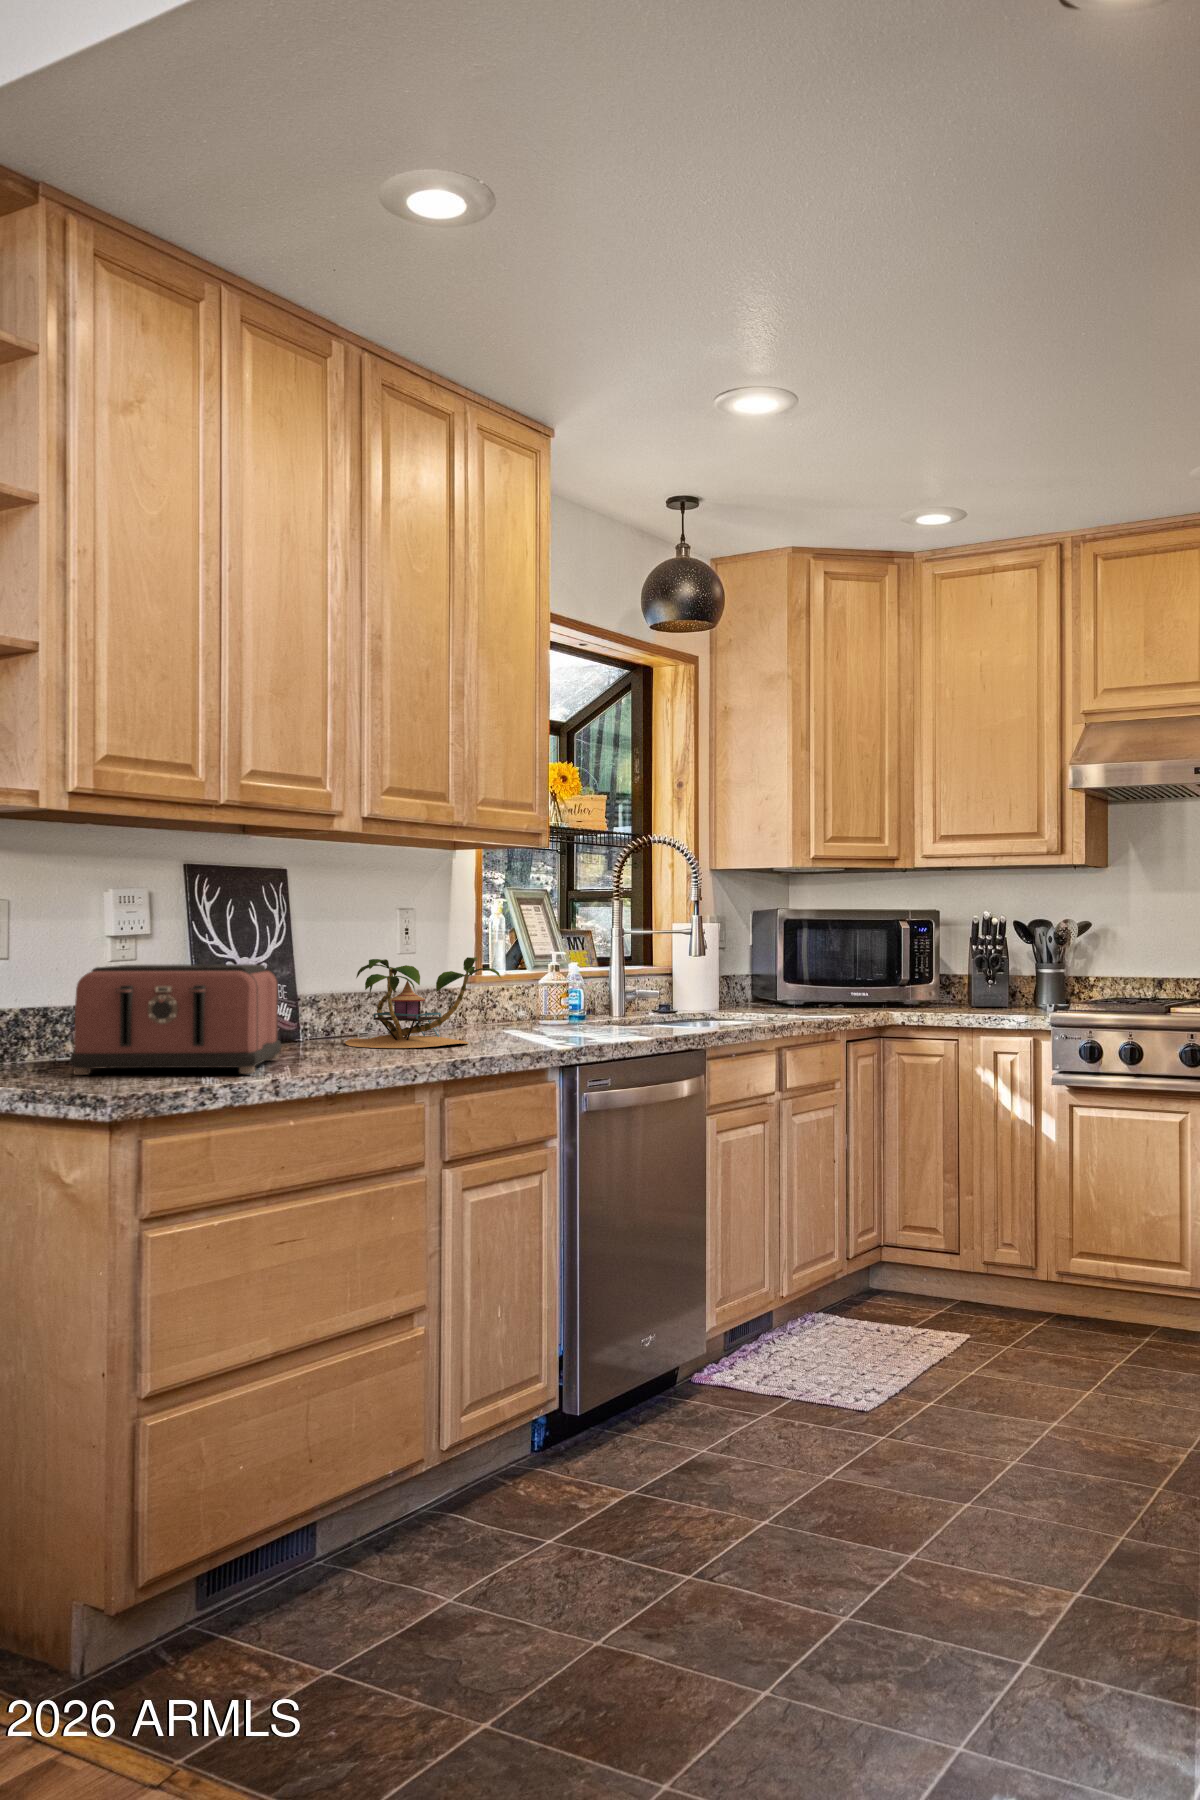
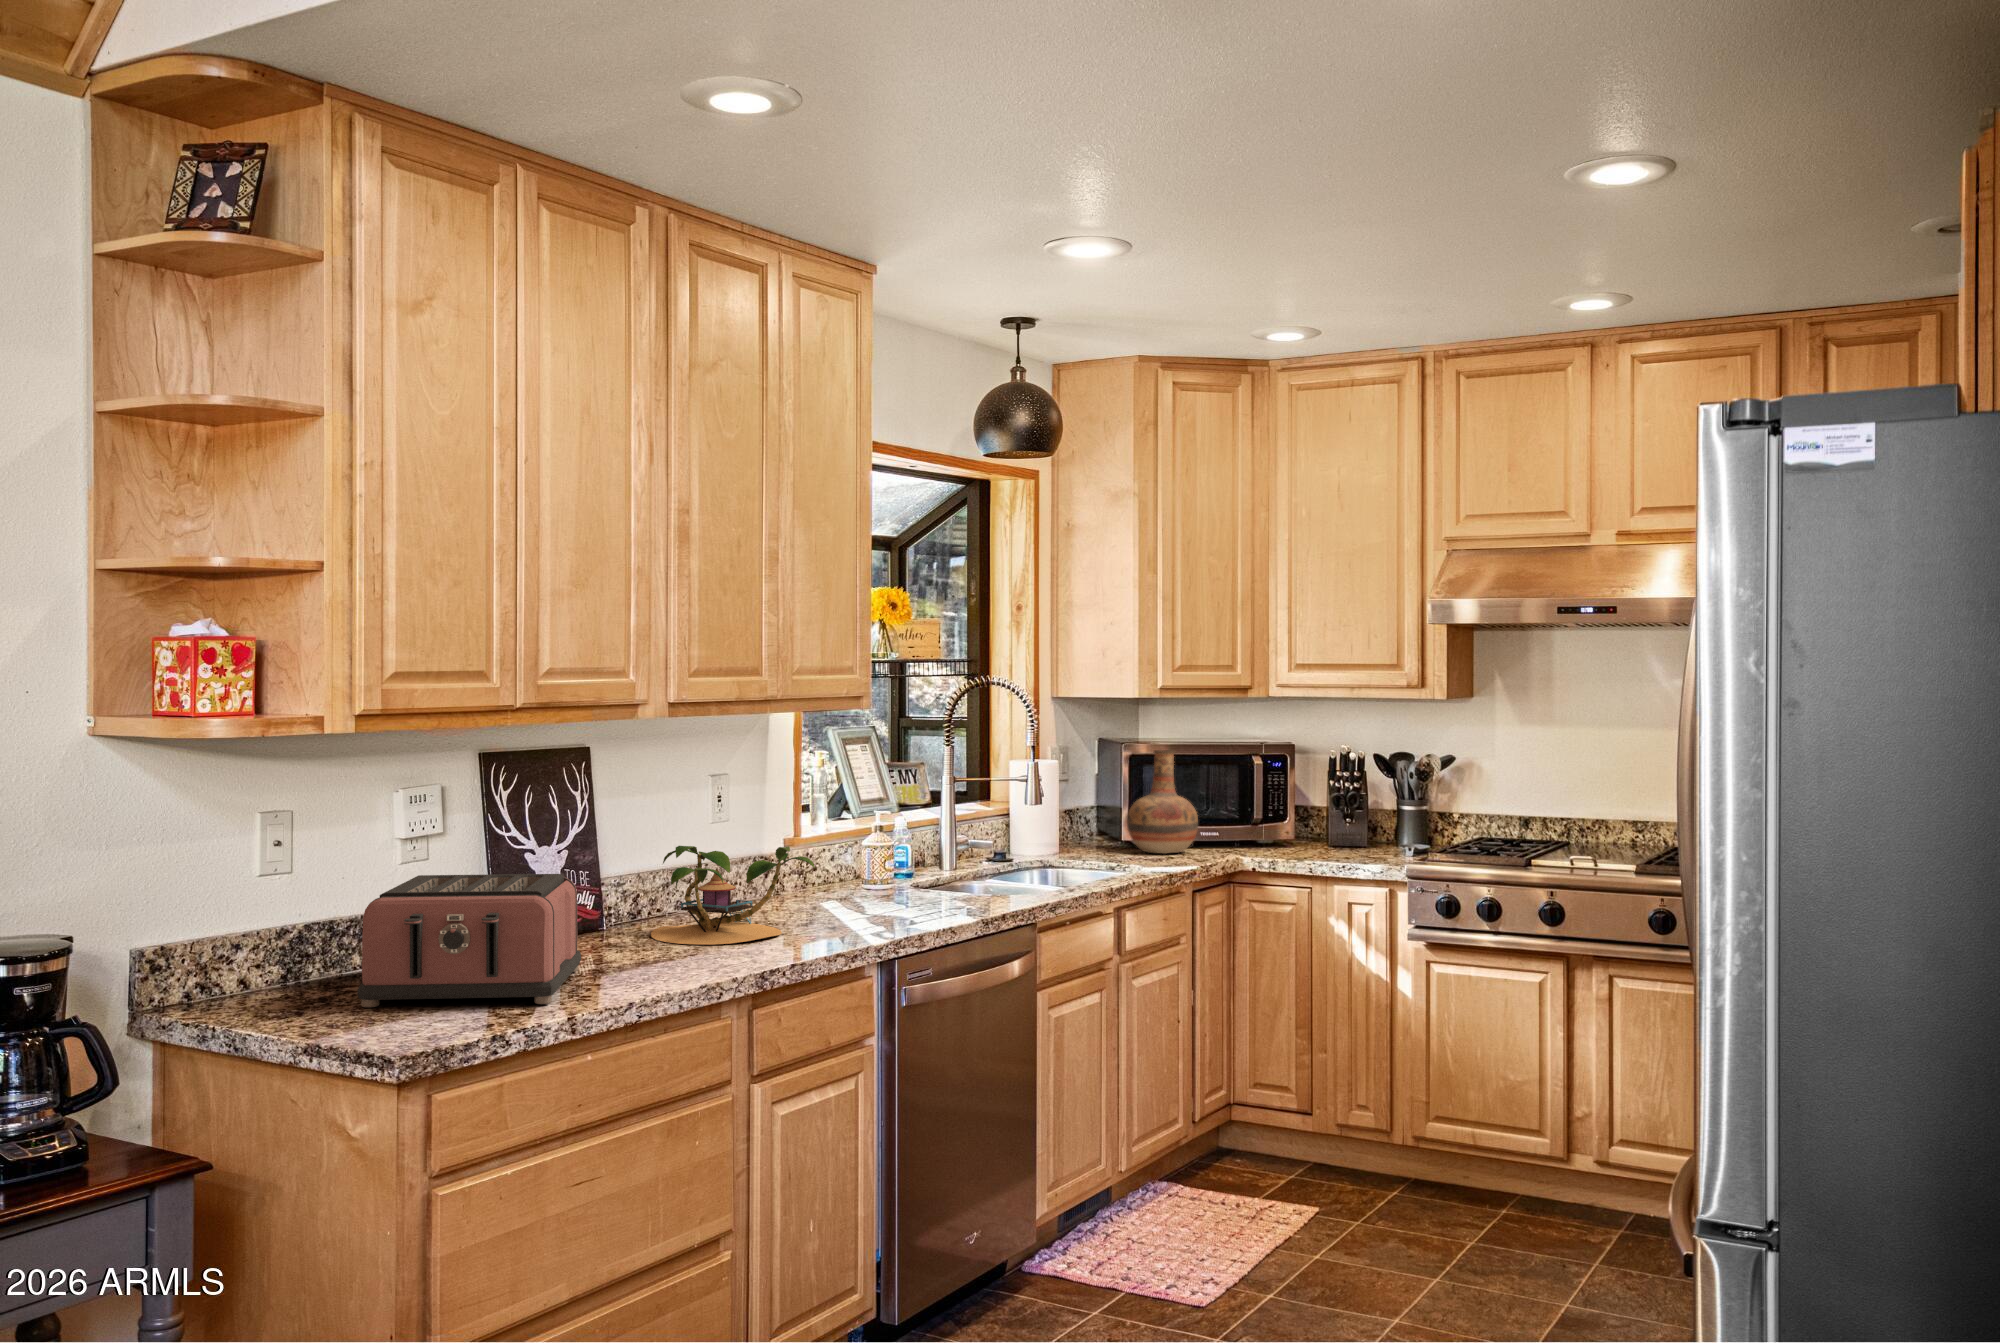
vase: none [783,914,850,1010] -> present [1127,750,1198,854]

